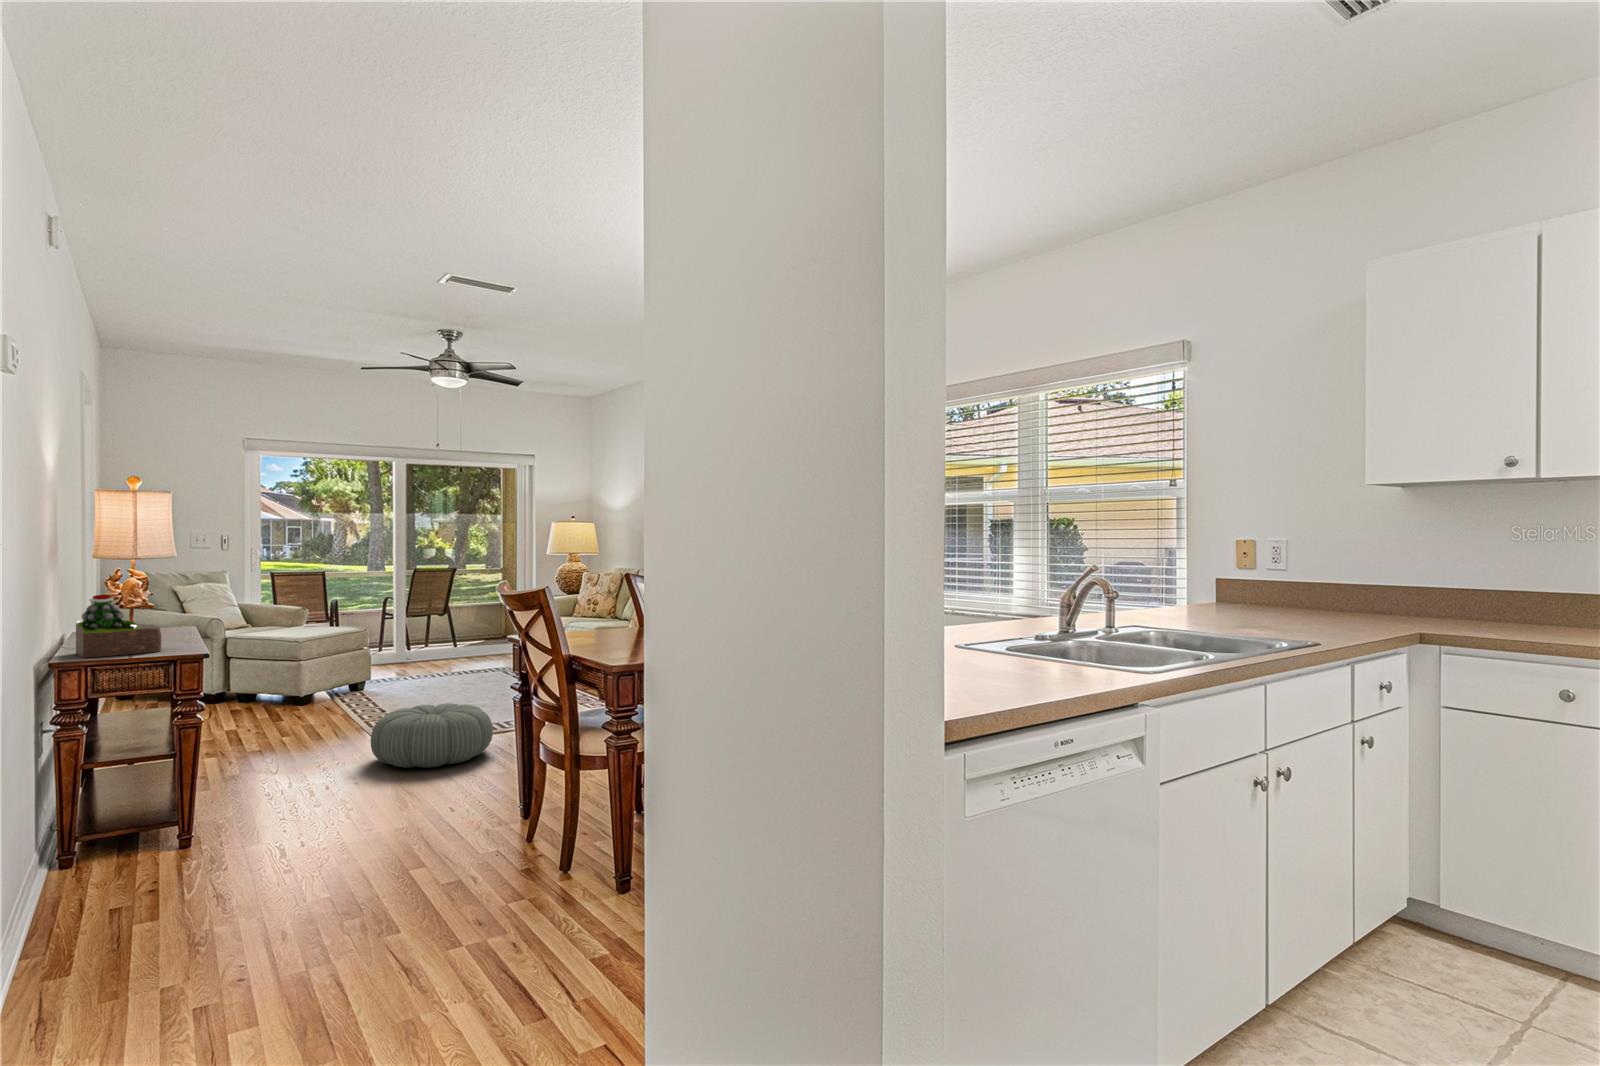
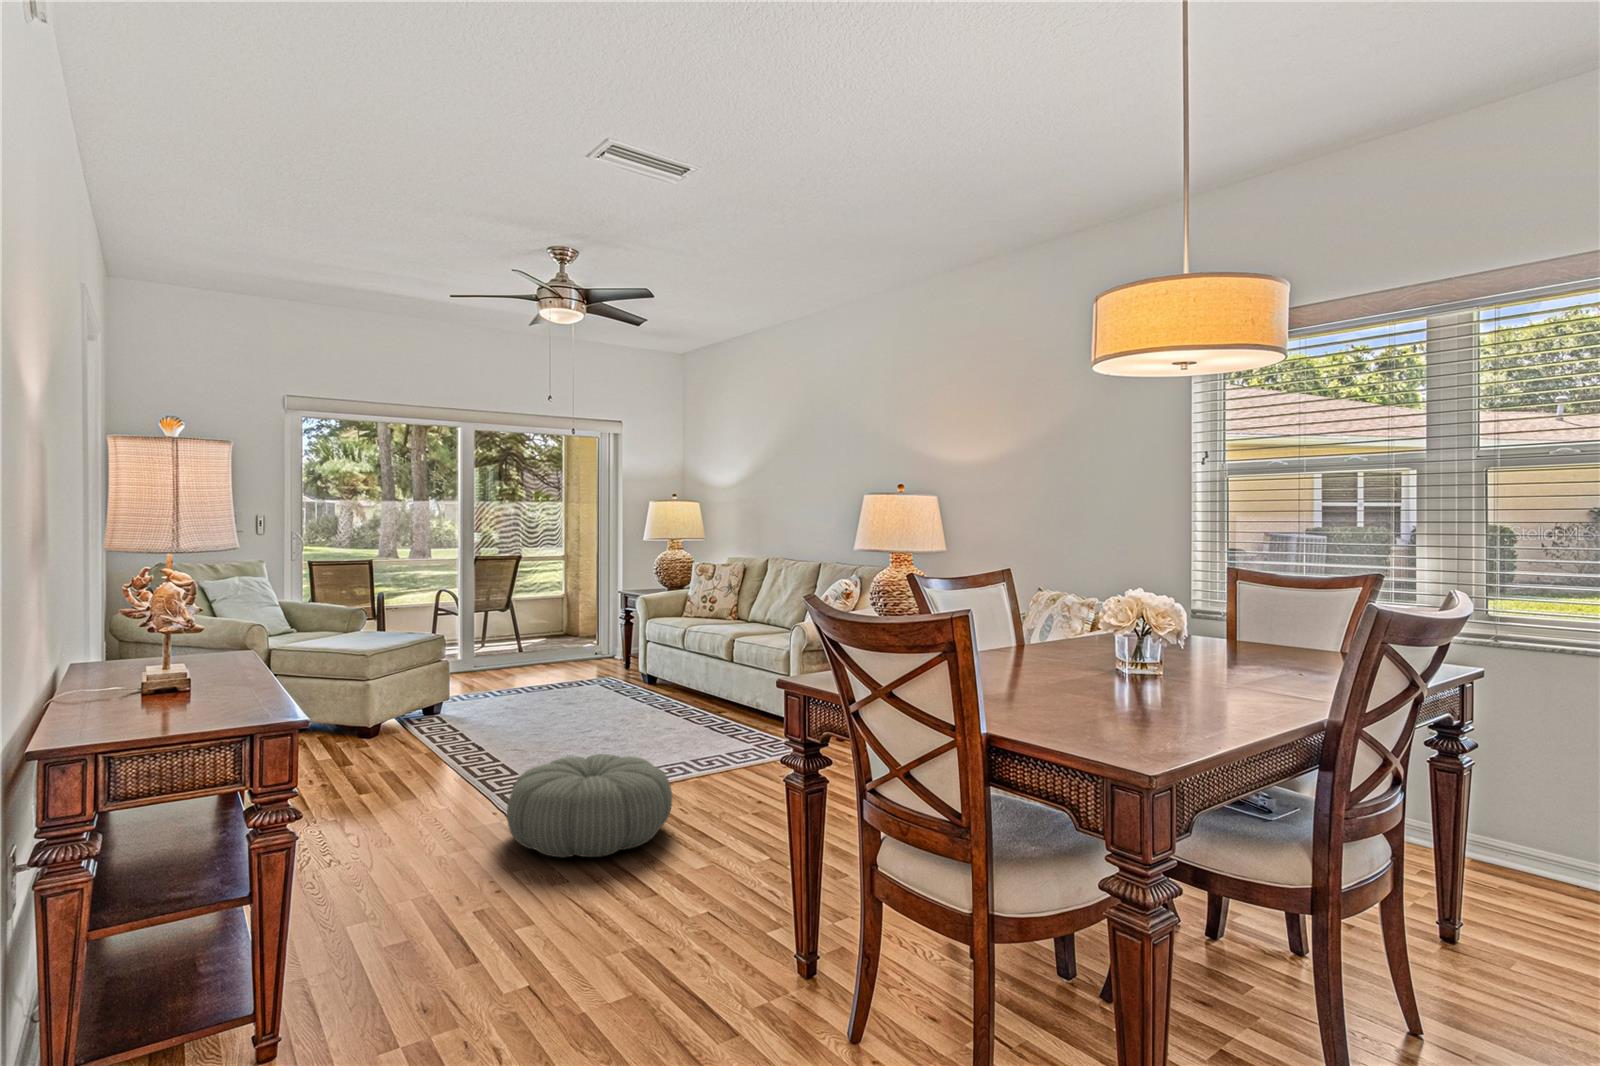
succulent plant: present [76,595,162,658] -> none [75,617,223,734]

